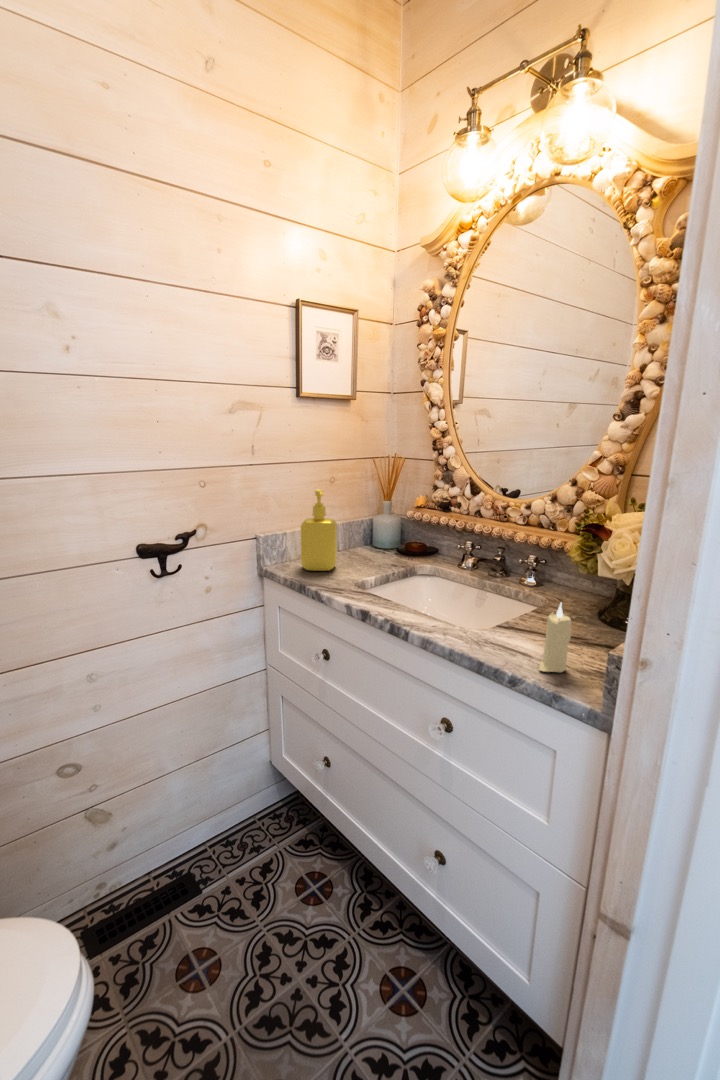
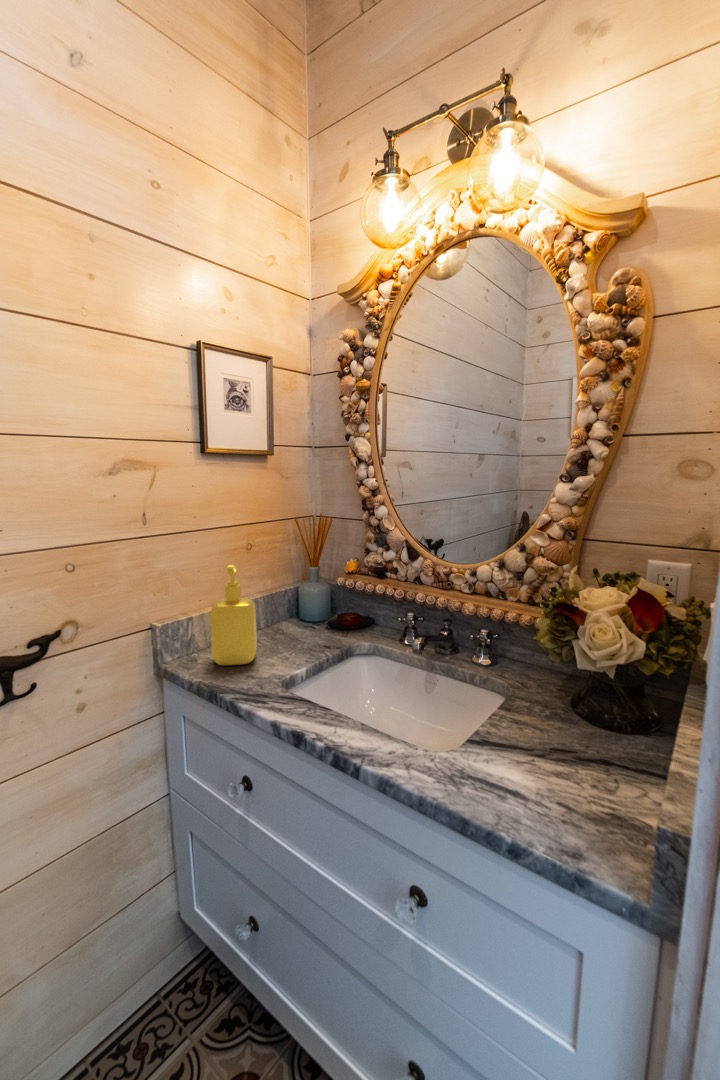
candle: present [539,603,572,672] -> none [525,711,561,800]

